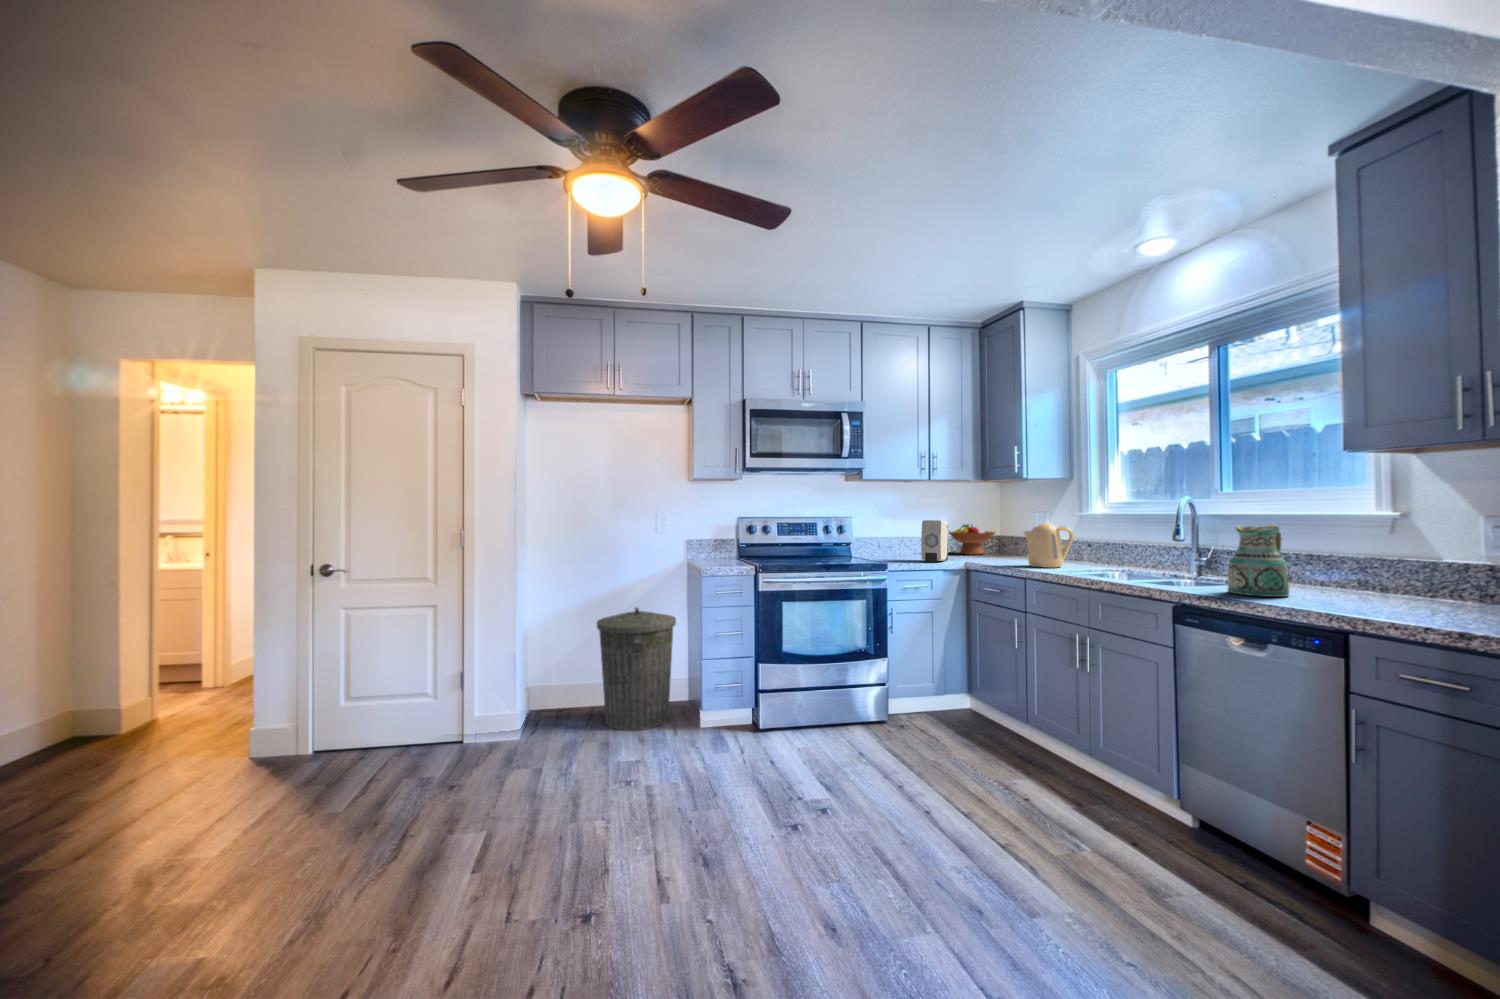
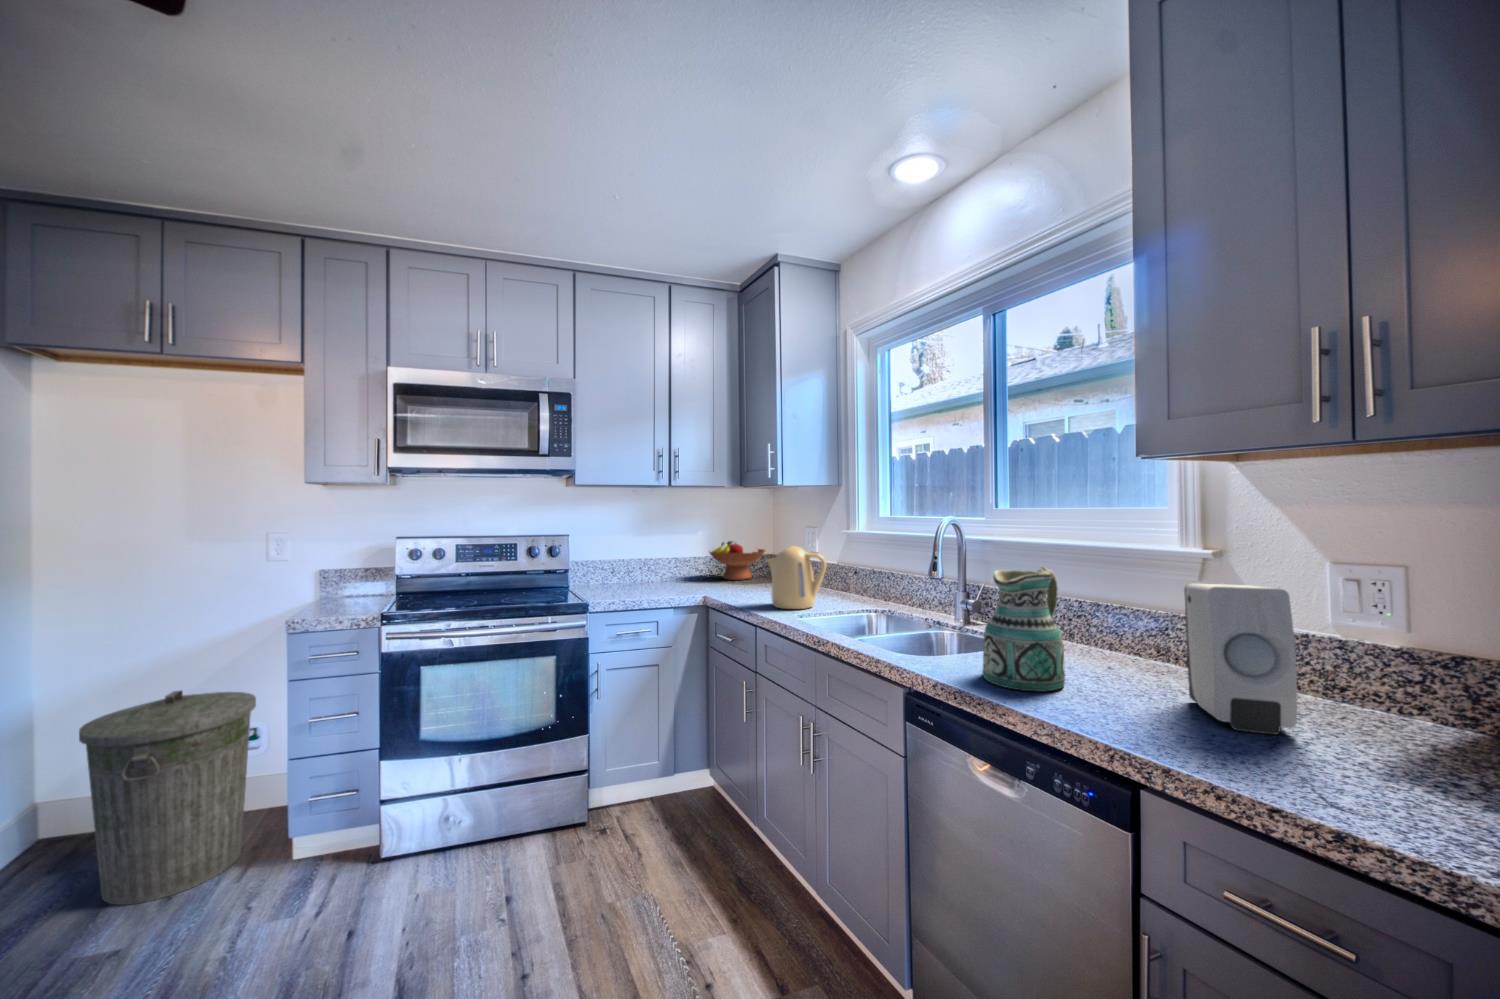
soap dispenser: present [921,520,948,563] -> present [1184,583,1297,734]

